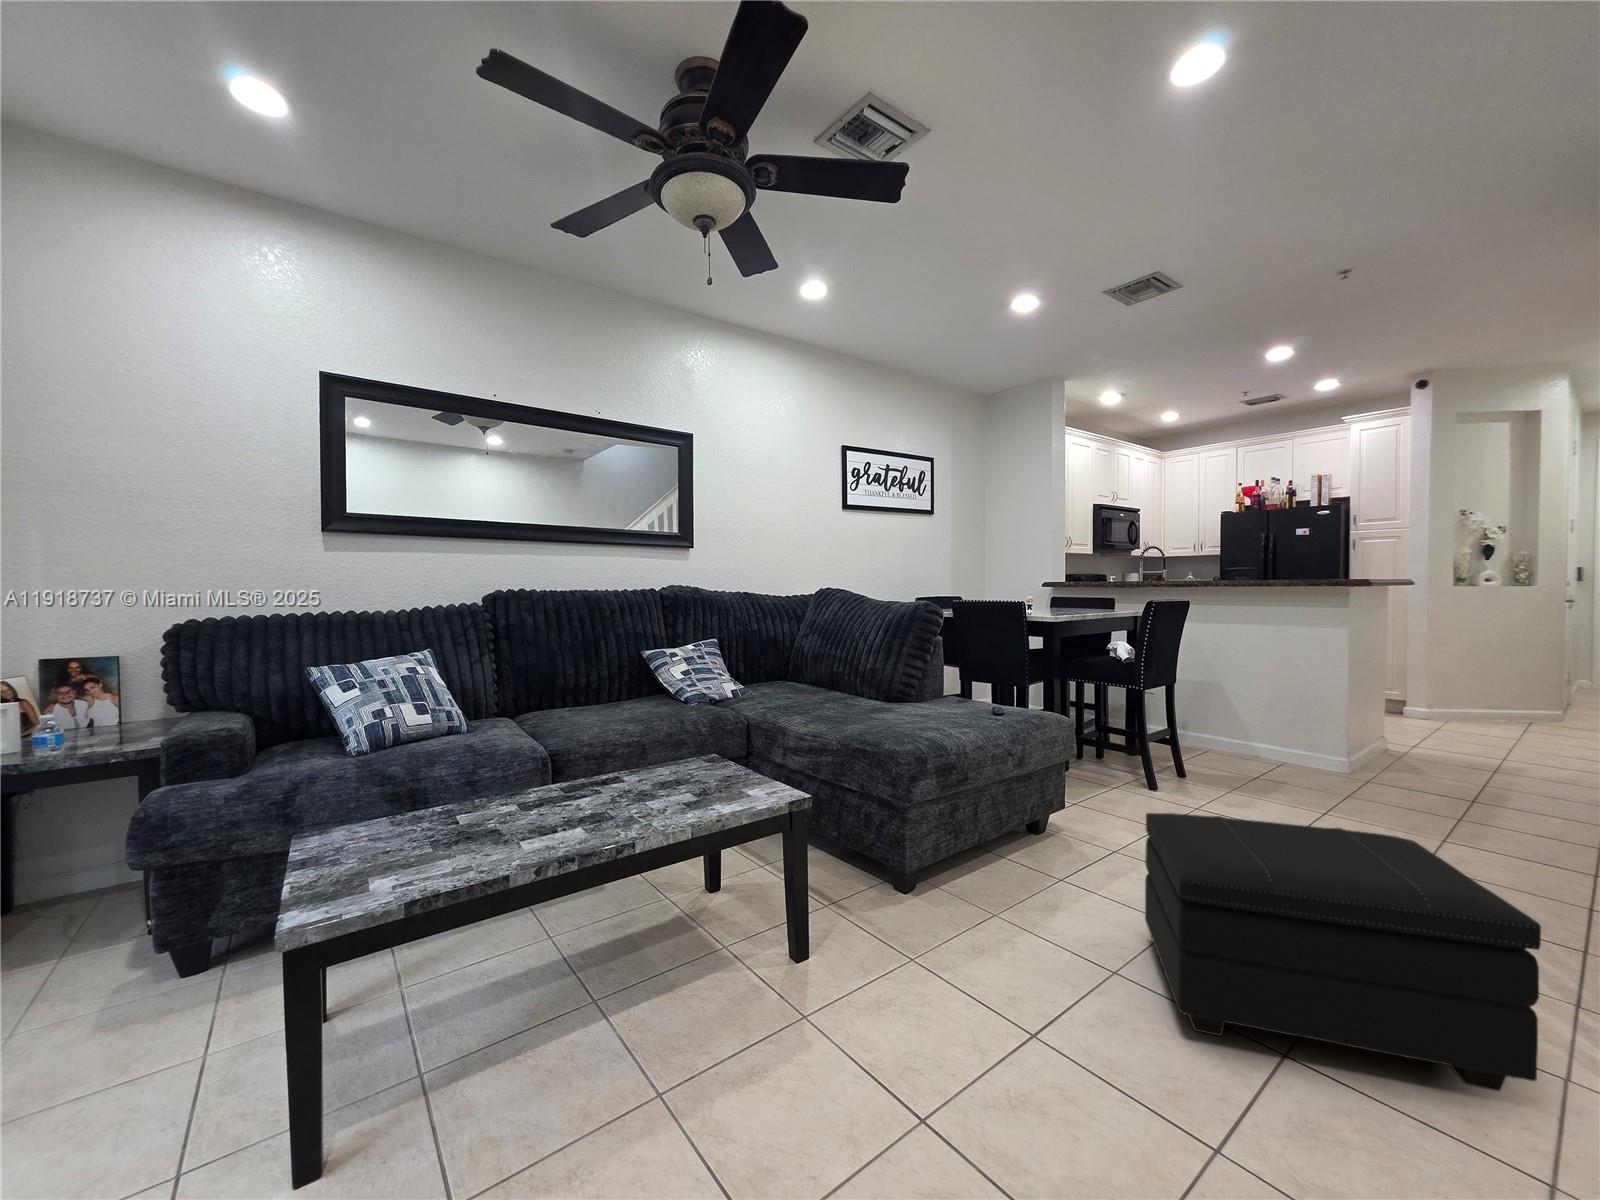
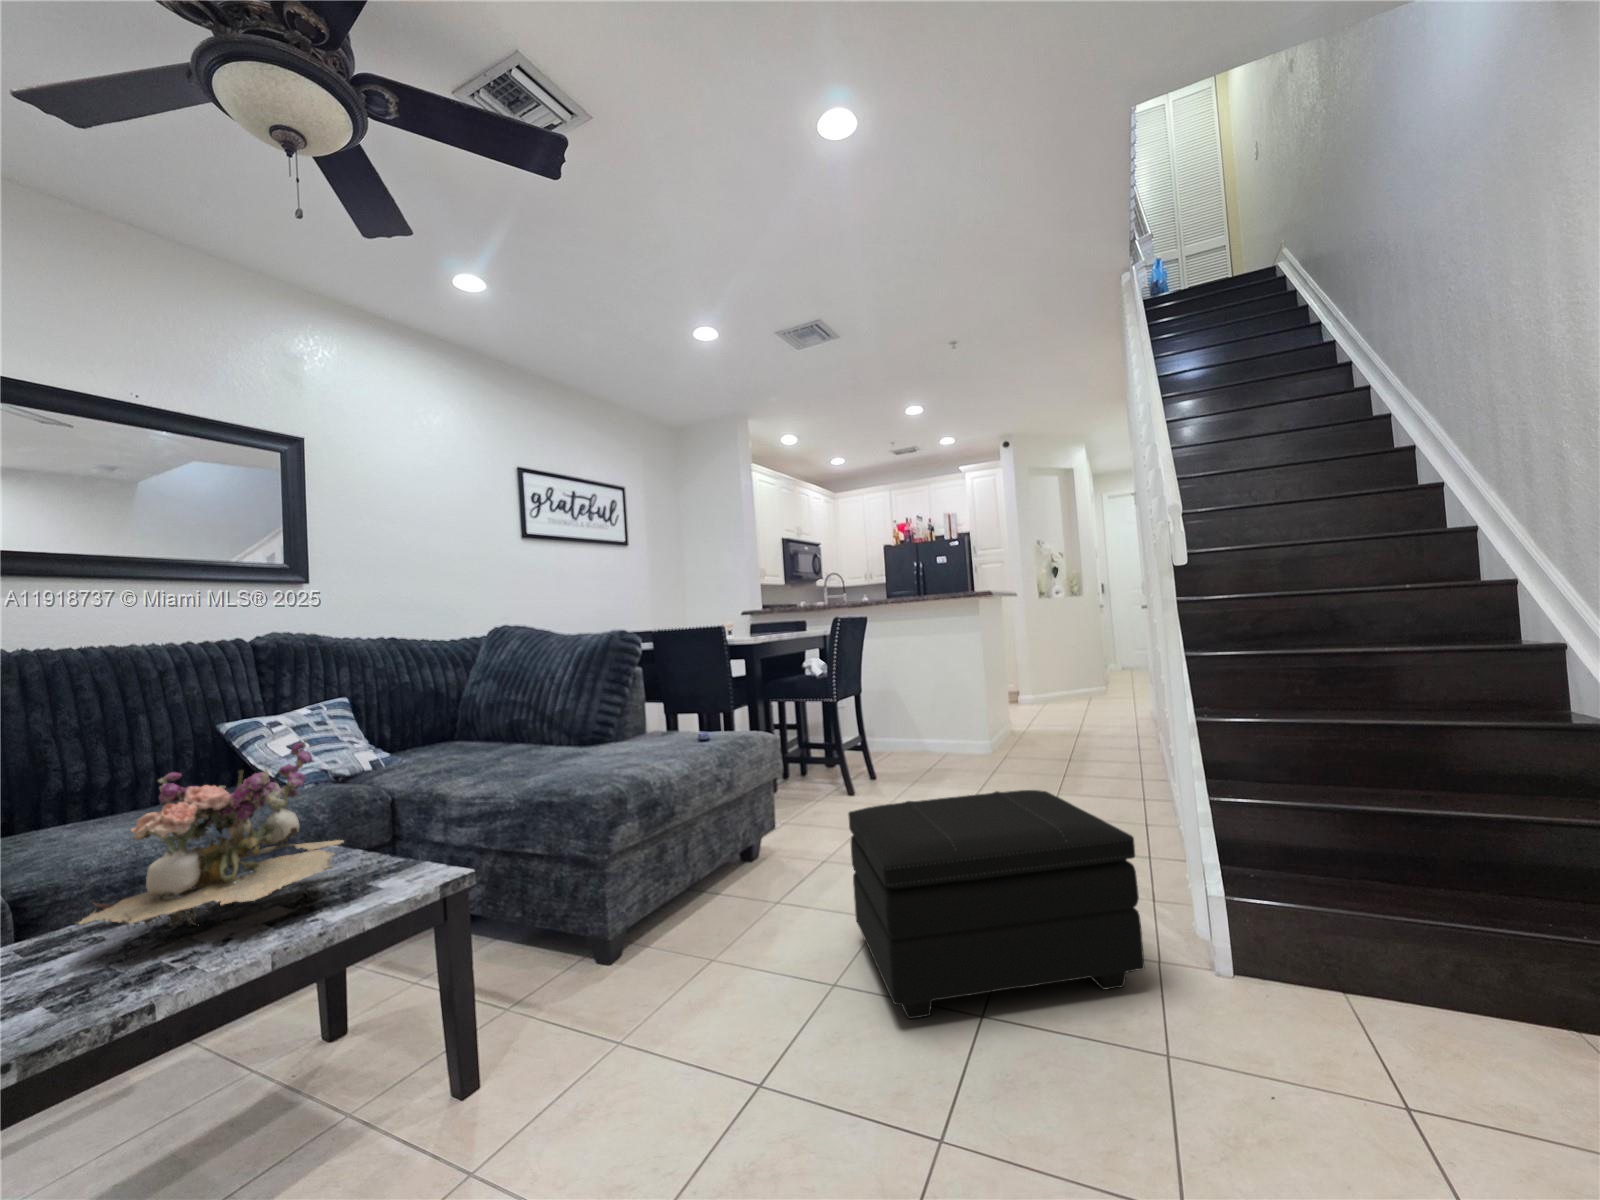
flower arrangement: none [593,678,727,795] -> present [79,738,344,927]

